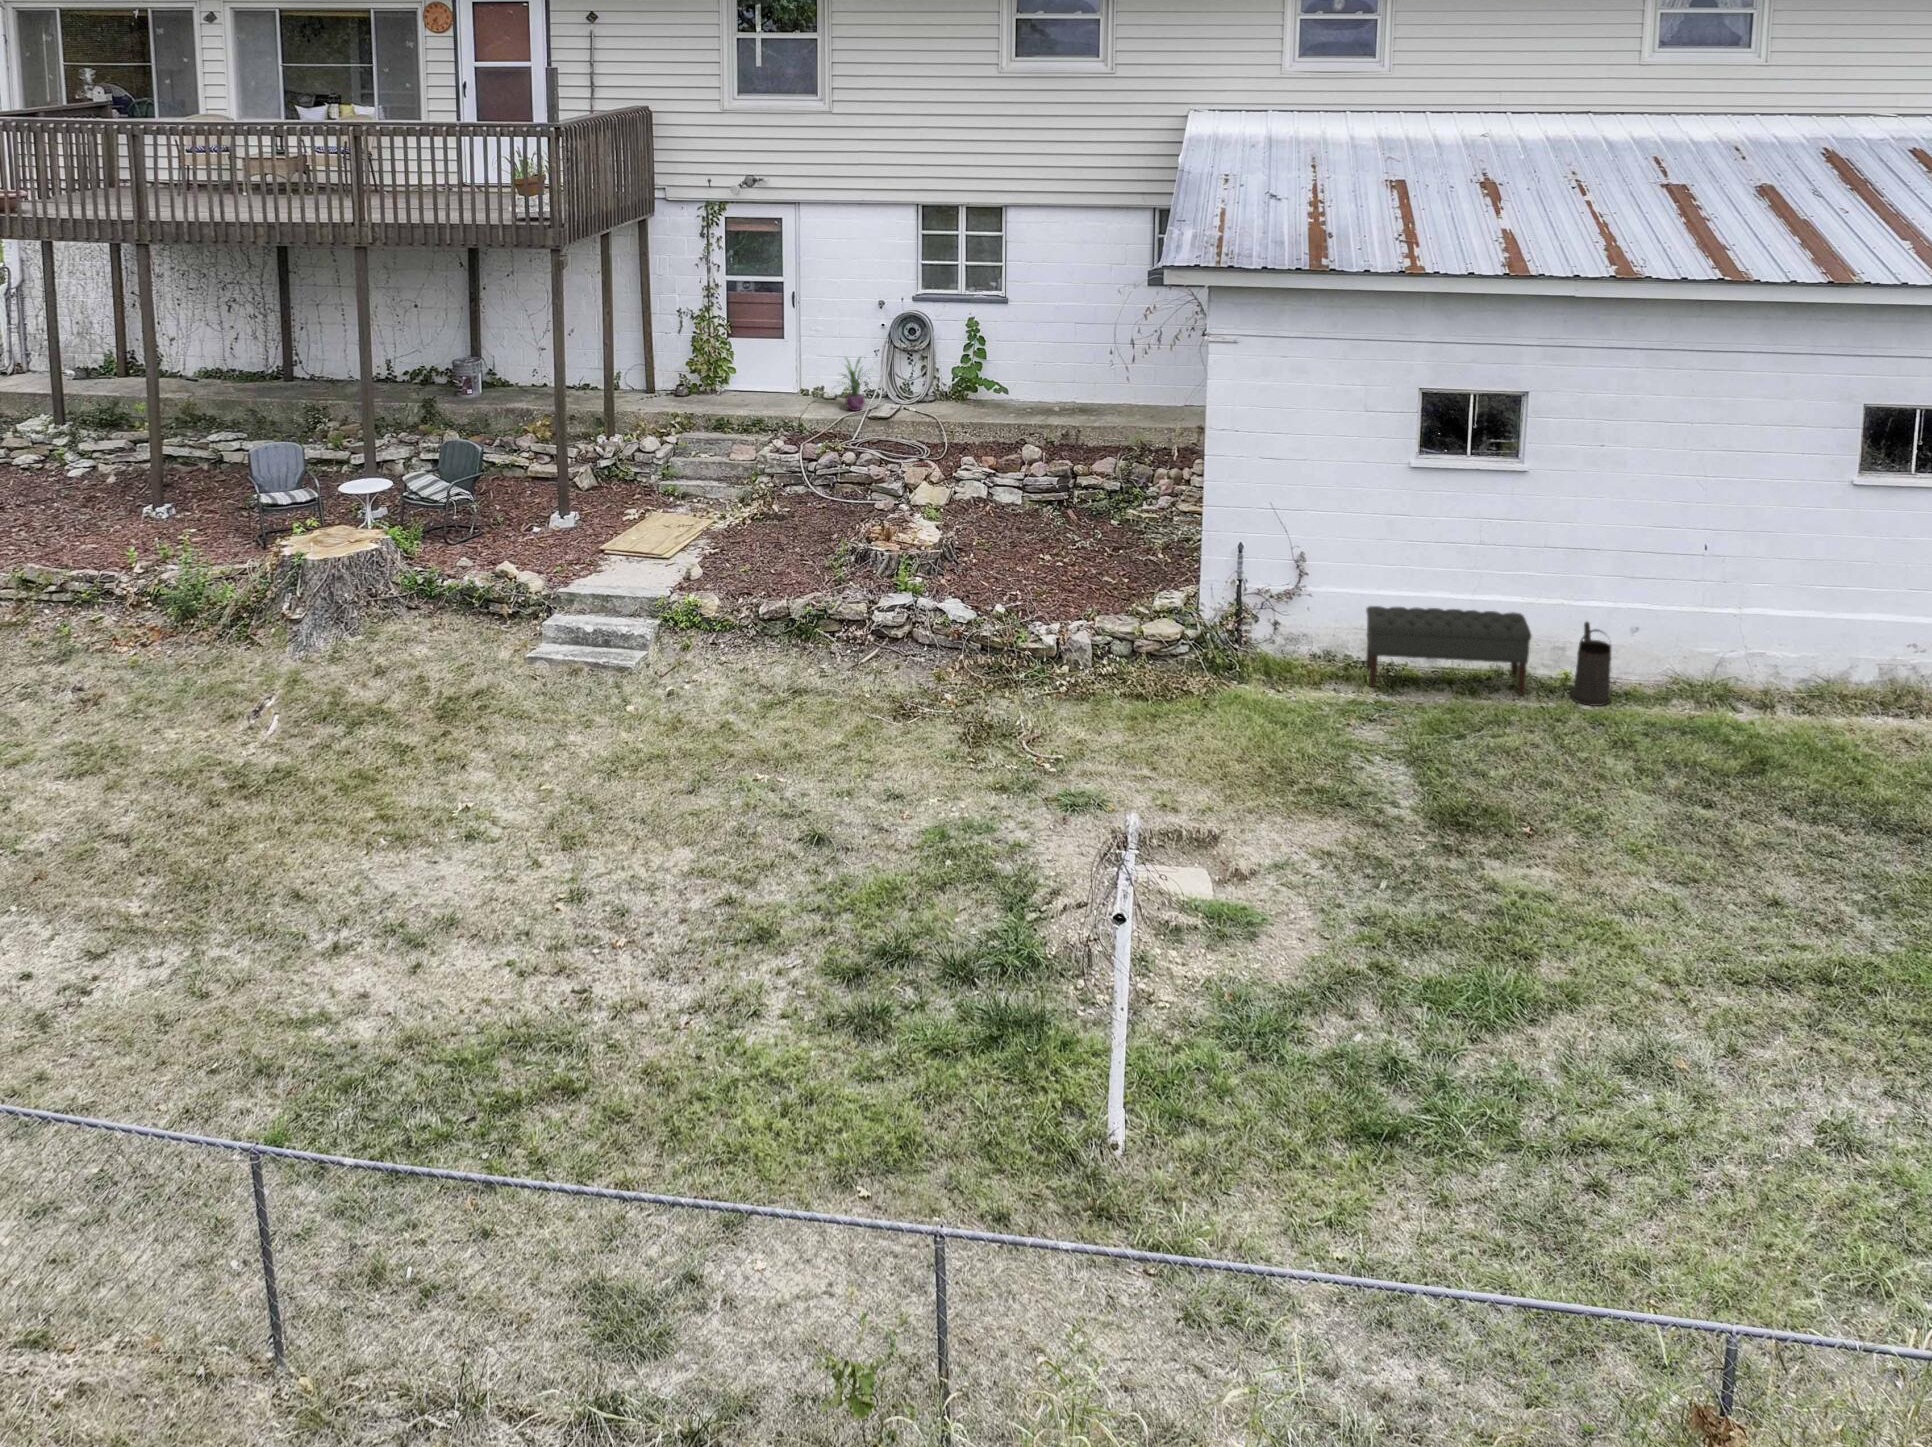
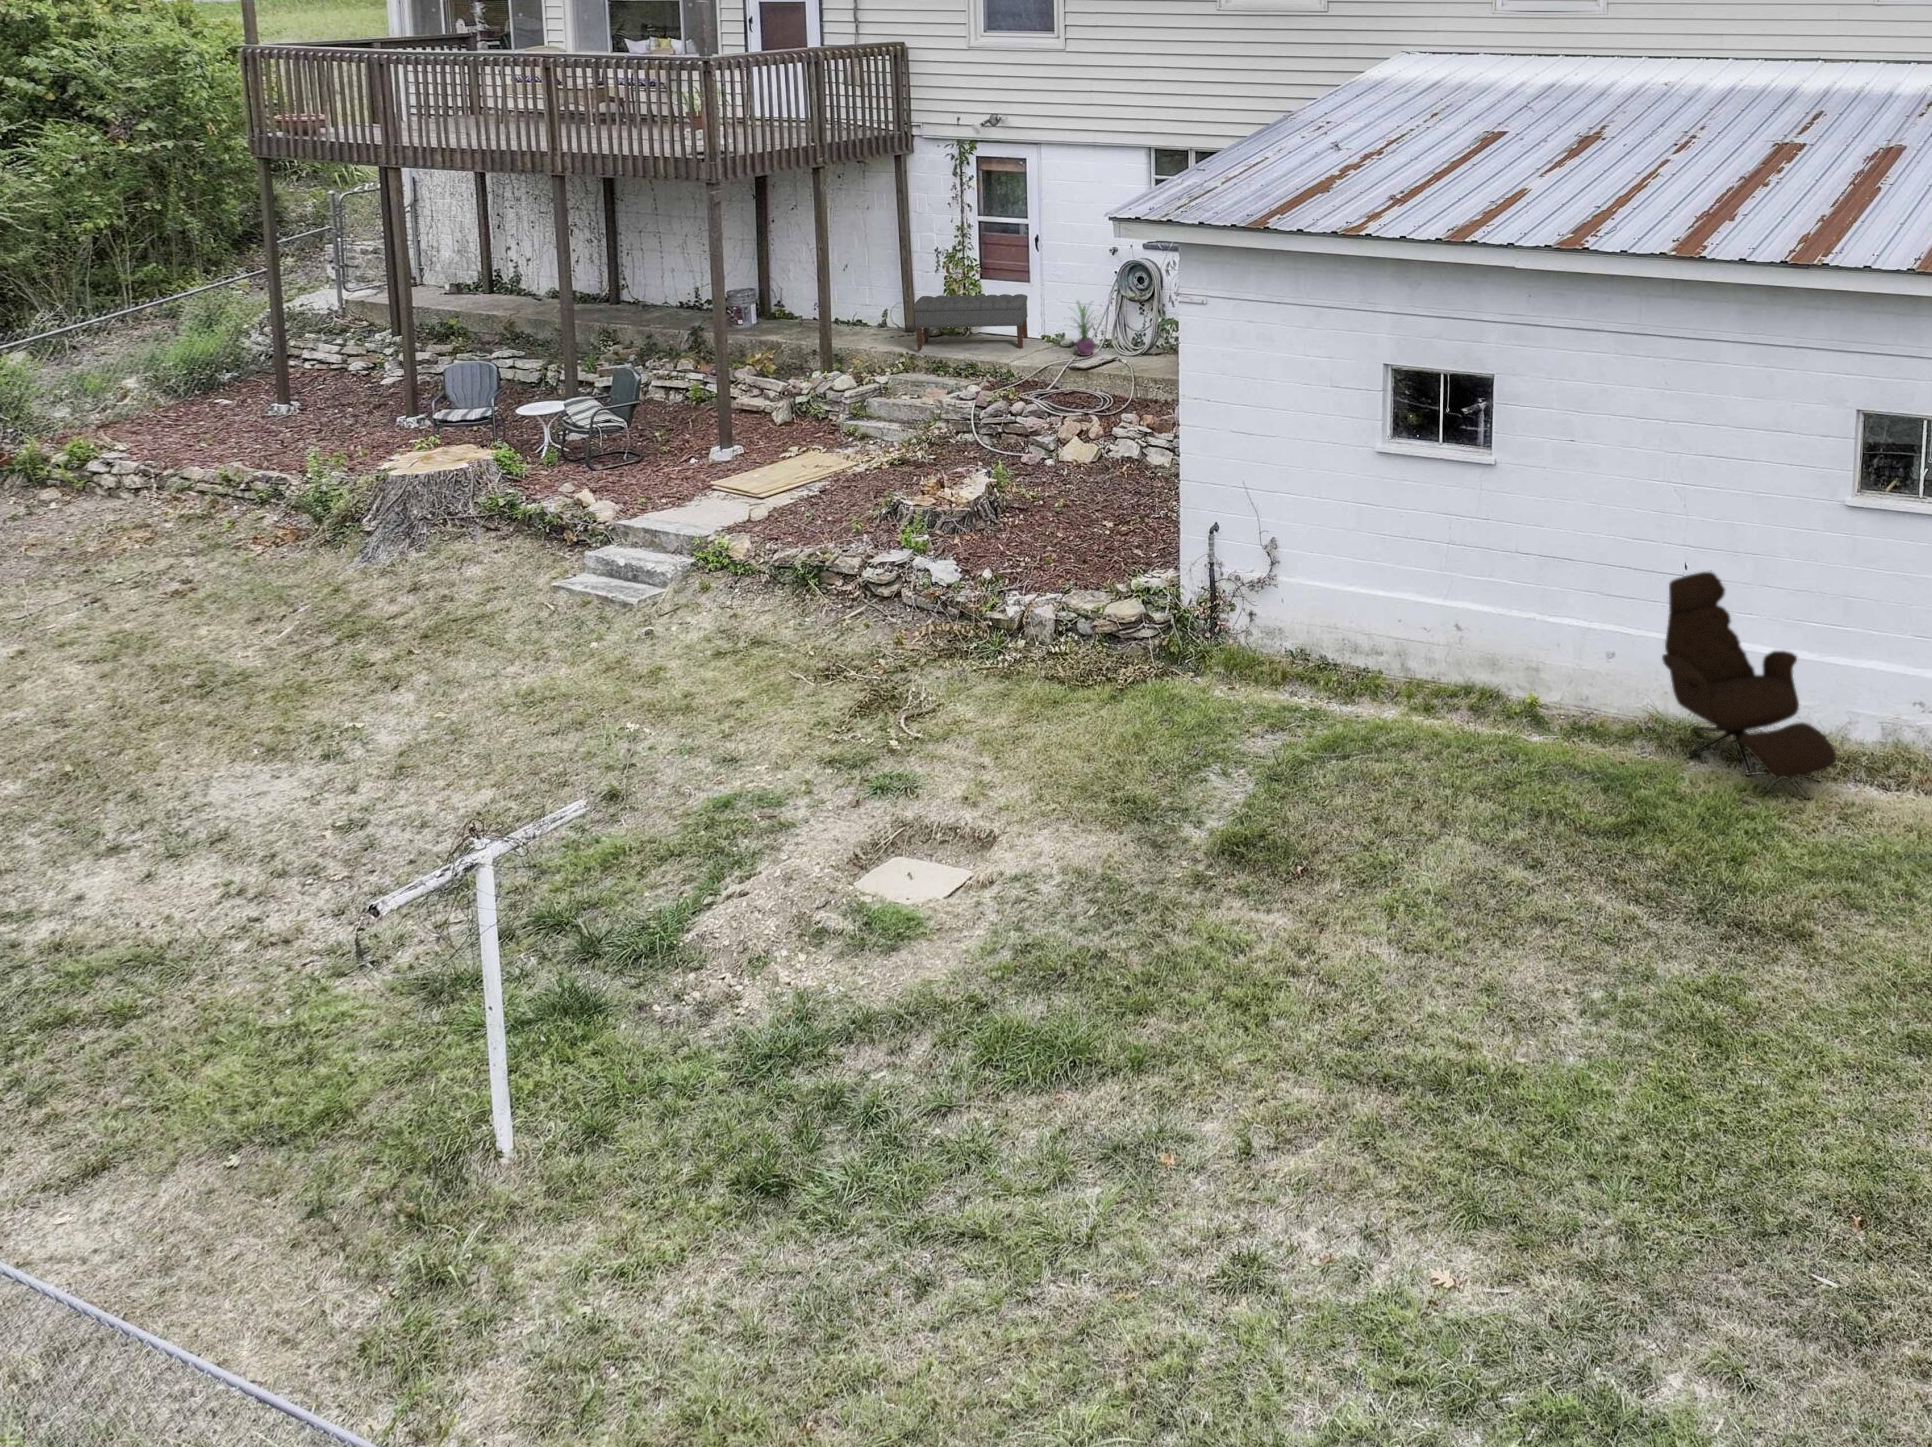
lounge chair: none [1711,548,1891,739] -> present [1662,572,1836,799]
bench: present [1366,606,1531,695] -> present [913,294,1028,351]
watering can: present [1571,622,1611,706] -> none [1516,637,1561,732]

